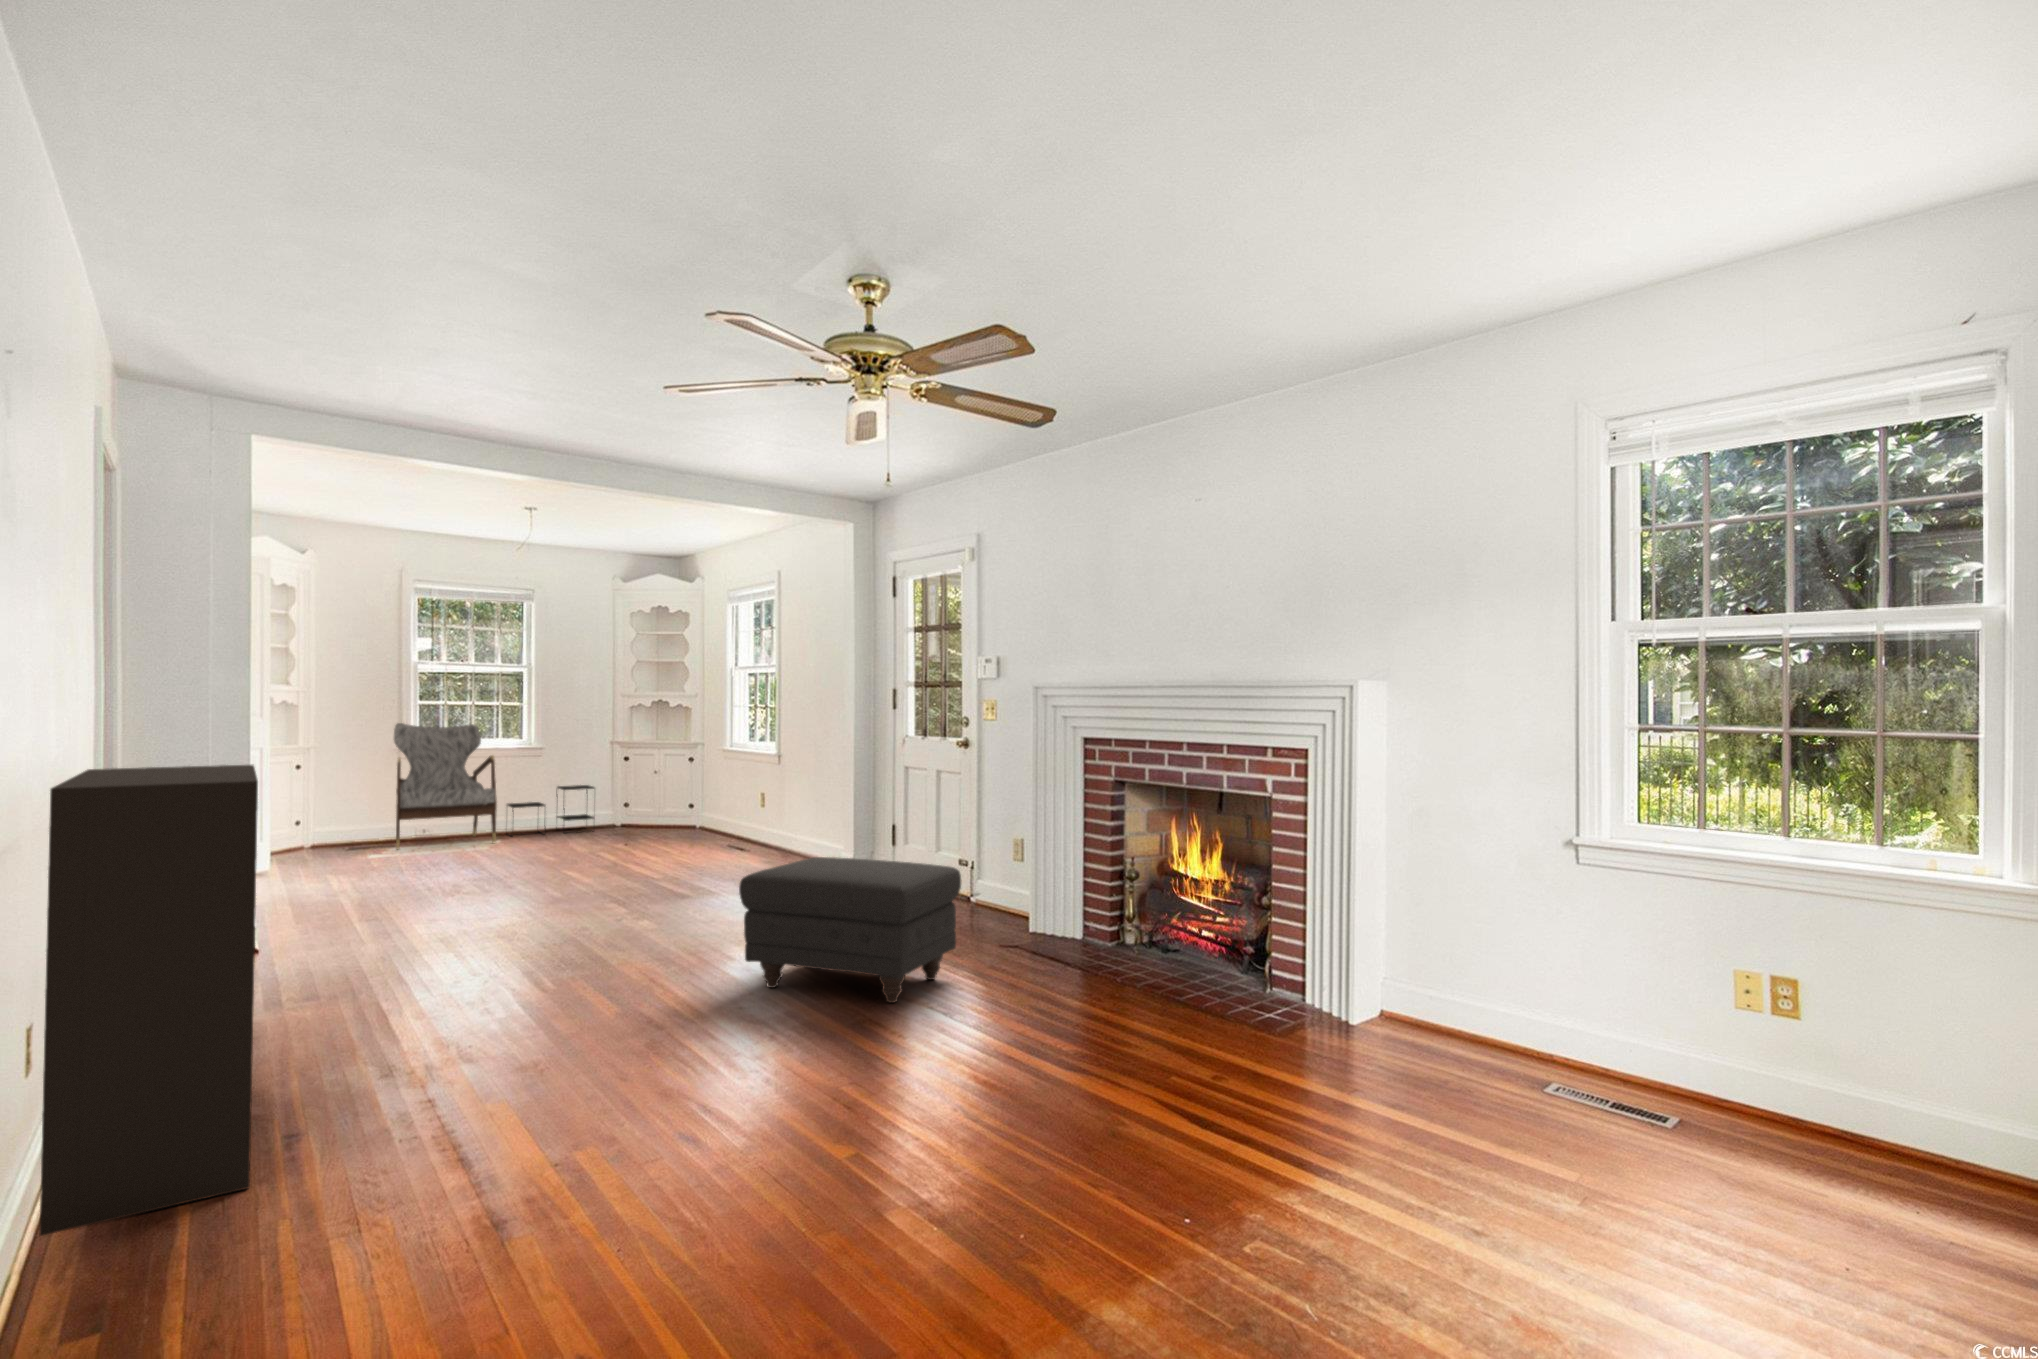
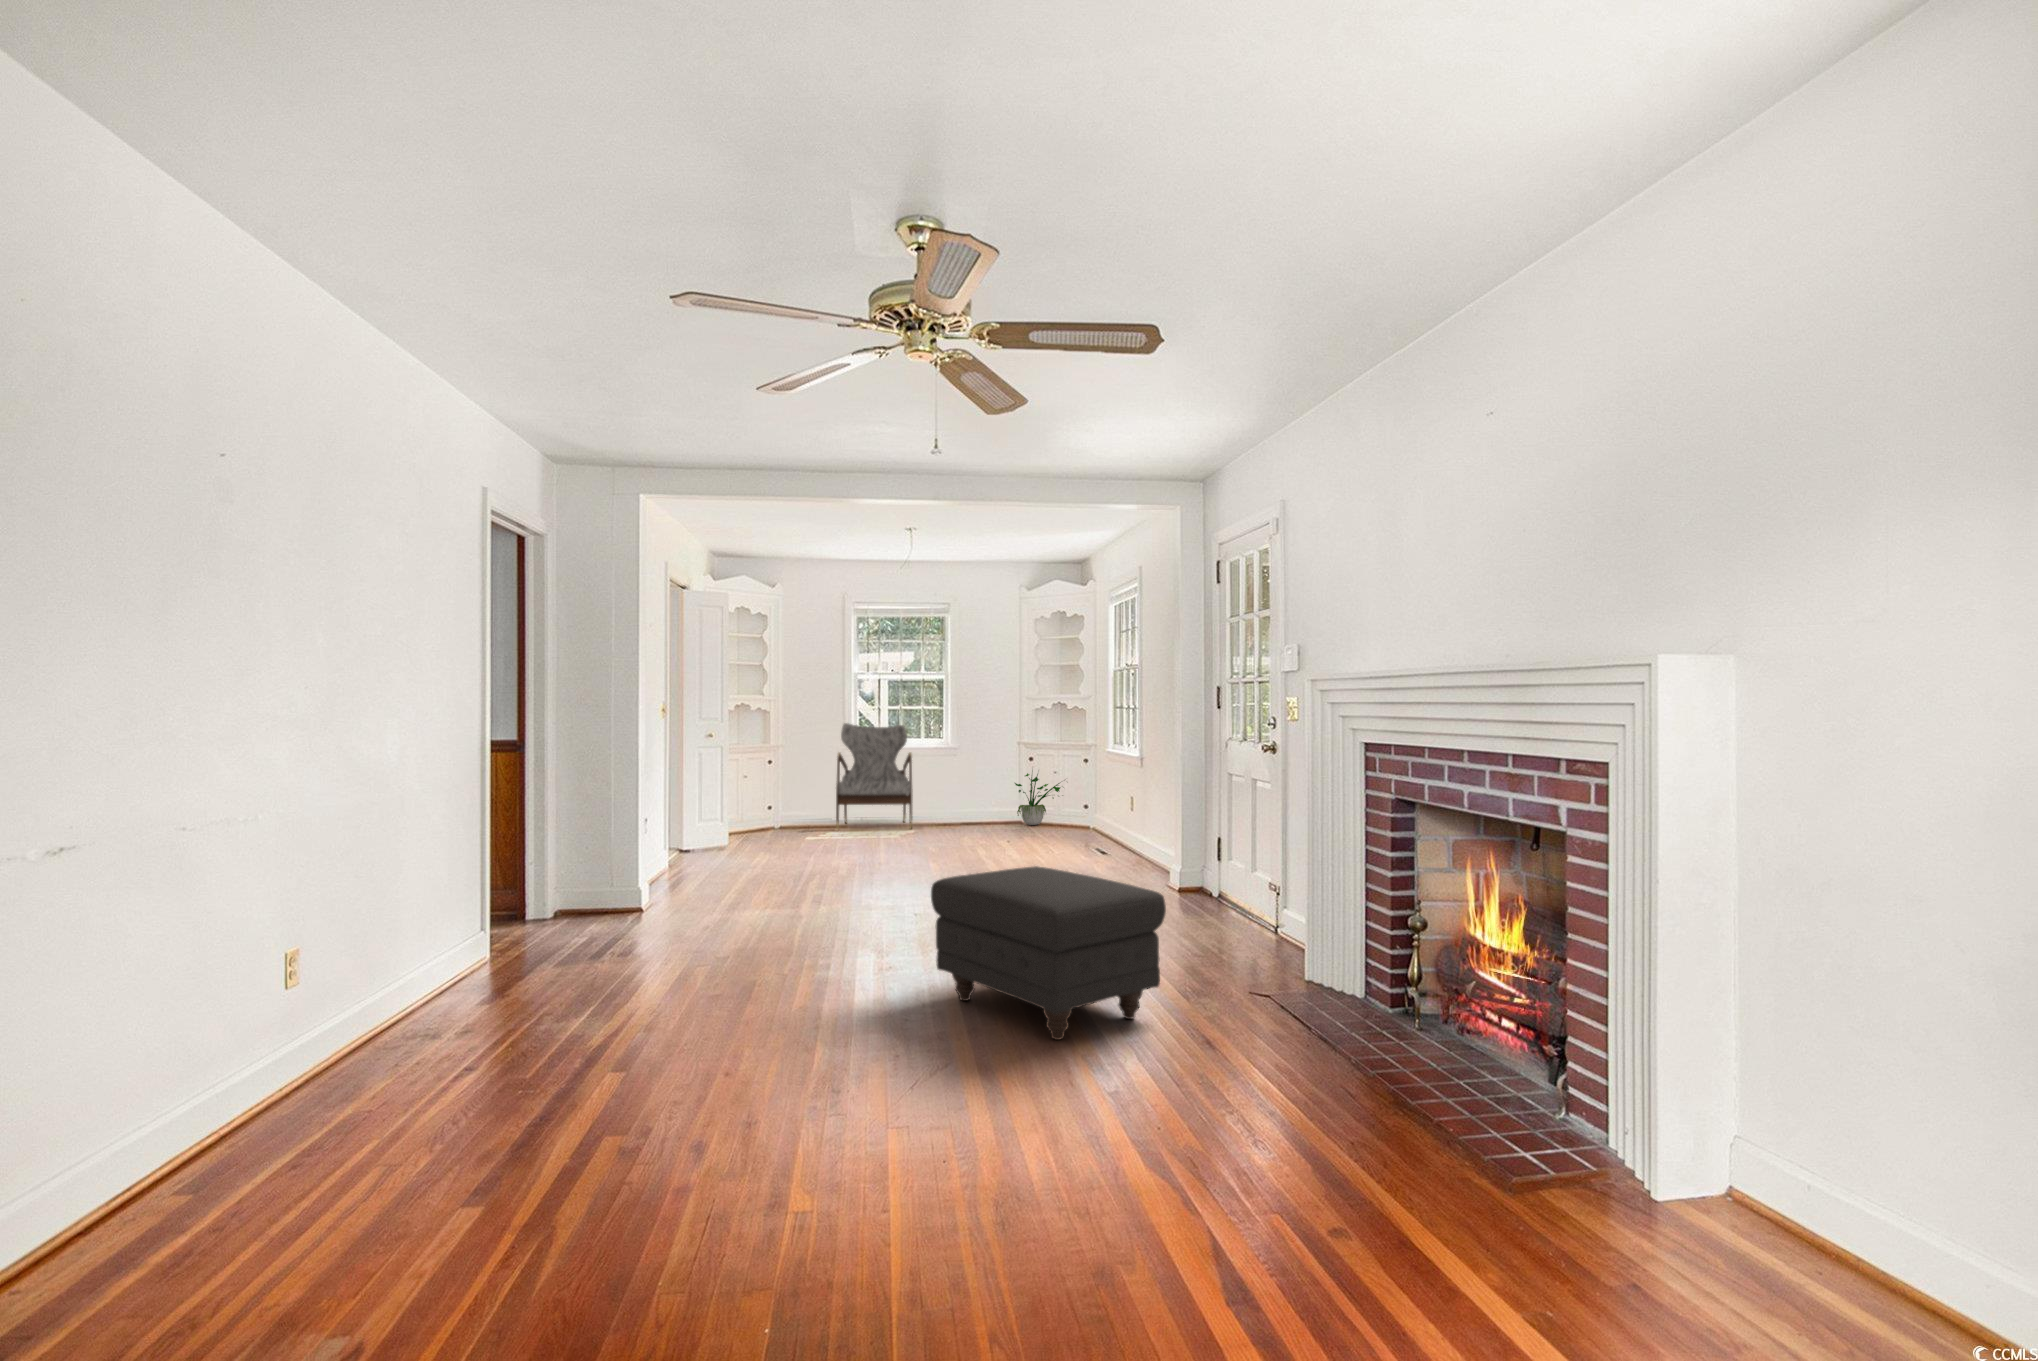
potted plant: none [611,761,679,830] -> present [1015,771,1060,825]
bookshelf: present [40,765,258,1236] -> none [235,752,492,1121]
side table: present [507,785,594,836] -> none [930,781,1000,825]

